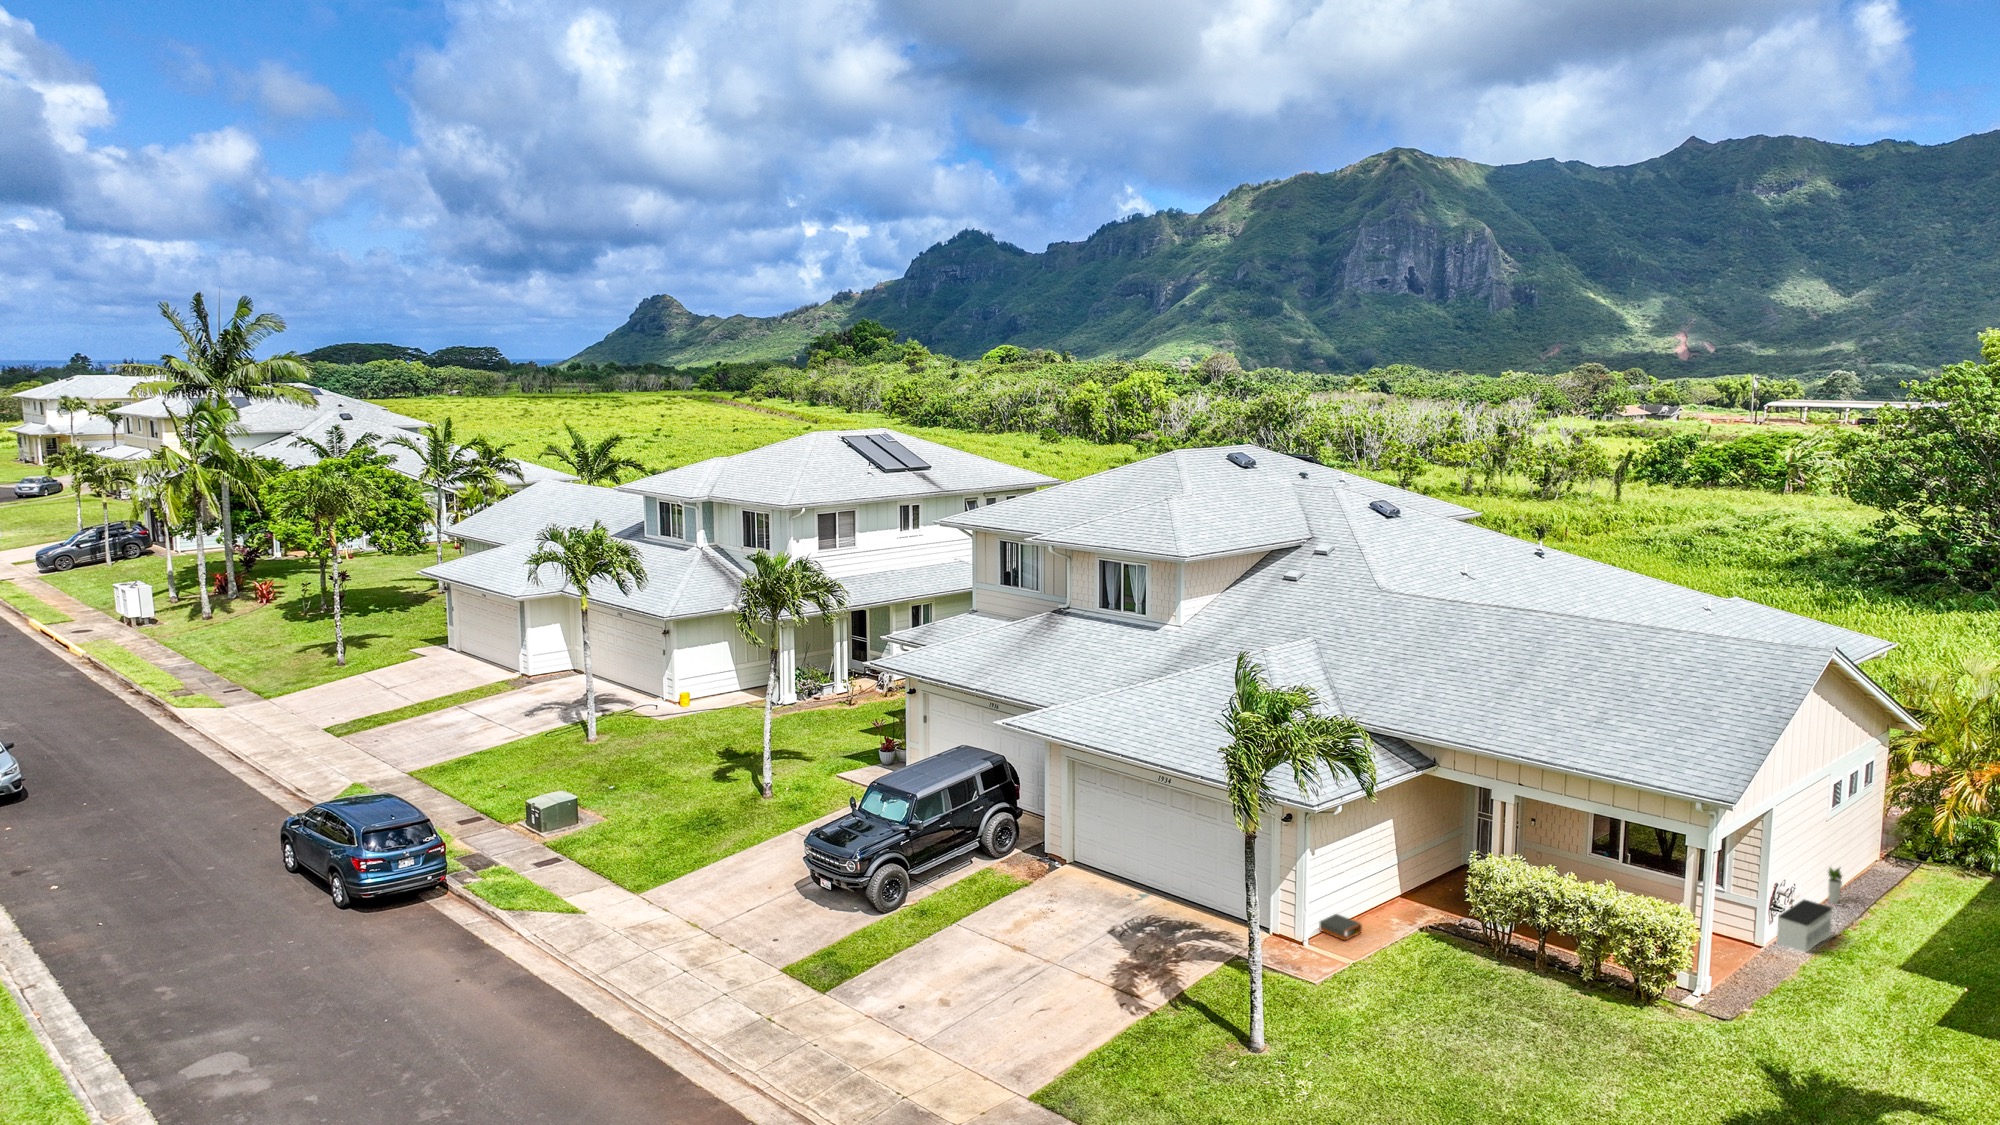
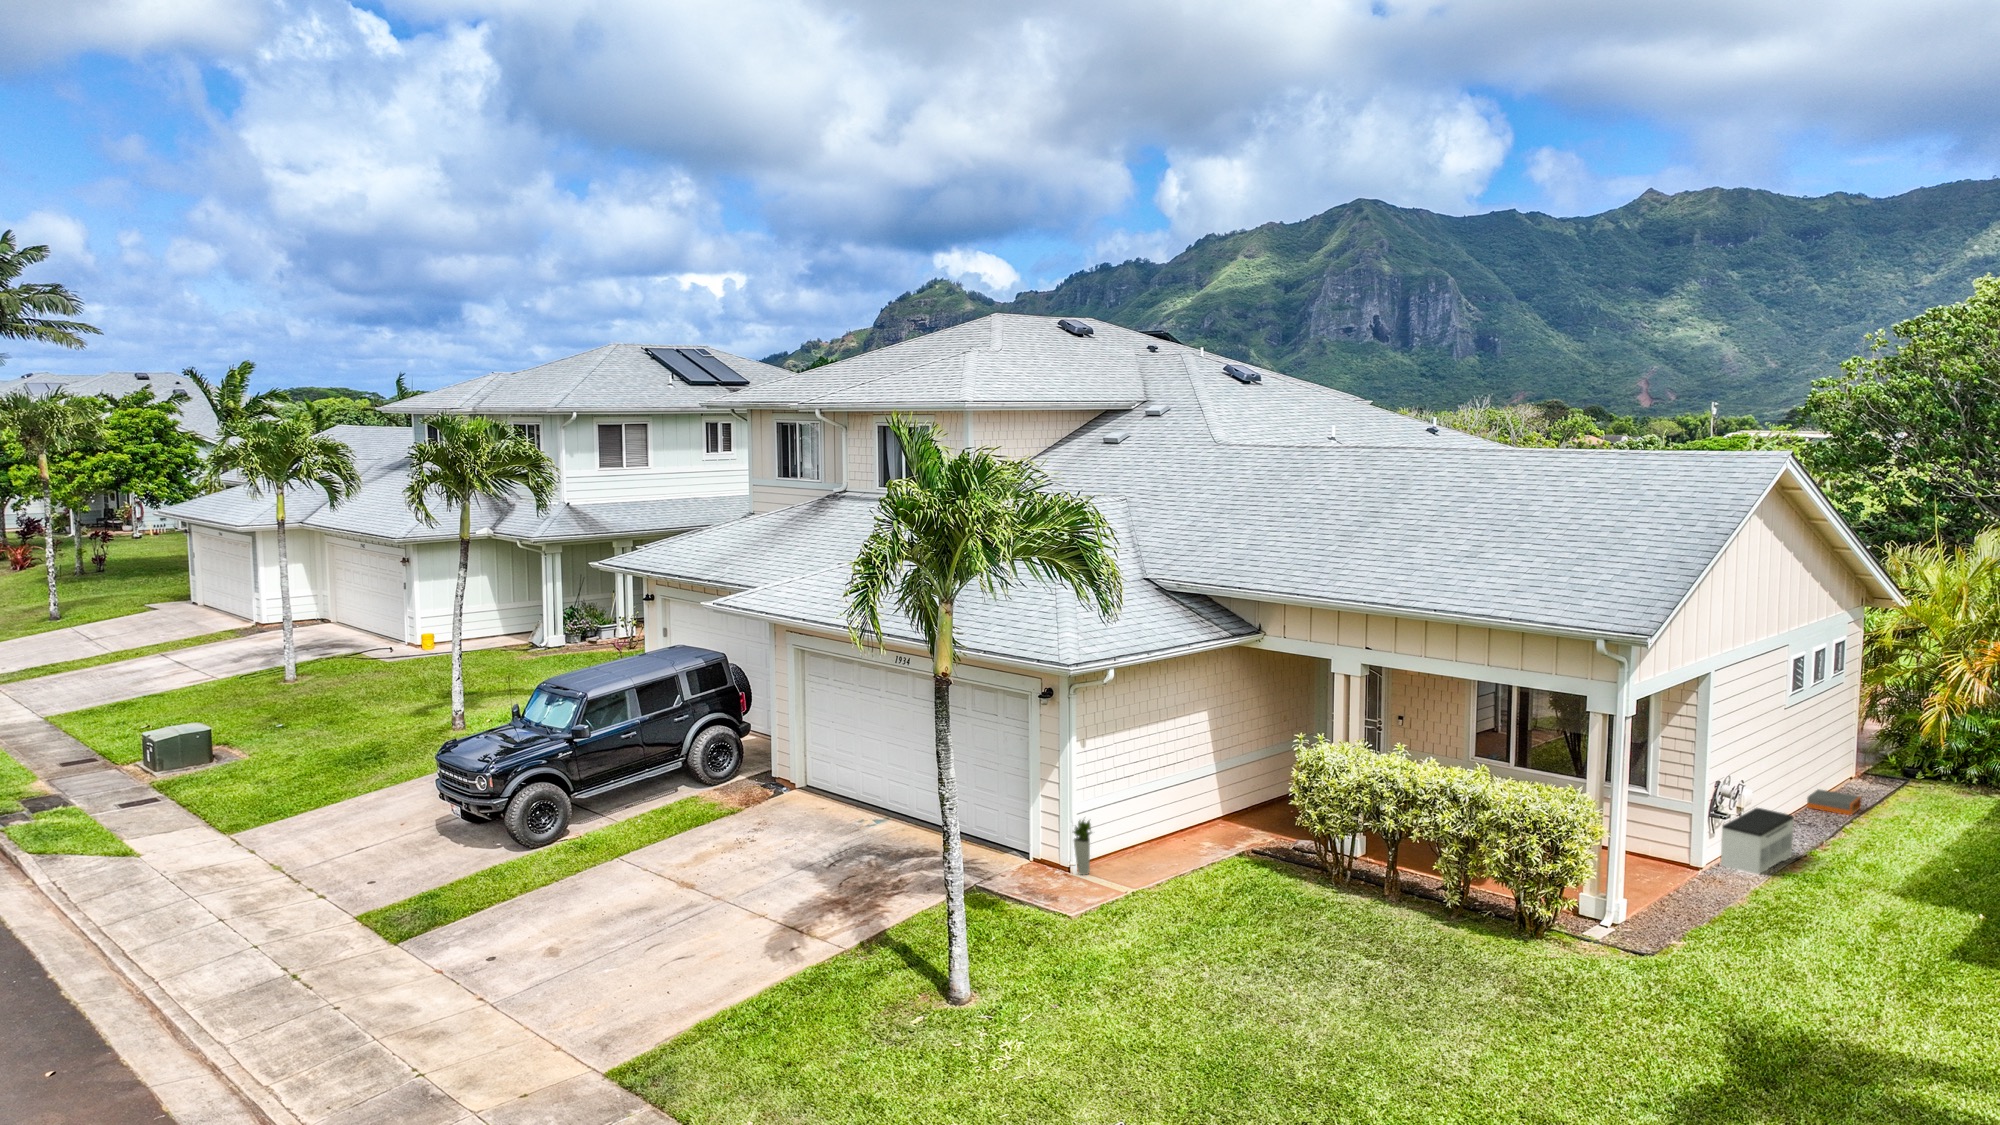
planter: present [1828,868,1842,904] -> present [1073,820,1092,875]
storage box: present [1319,914,1362,940] -> present [1807,789,1861,816]

